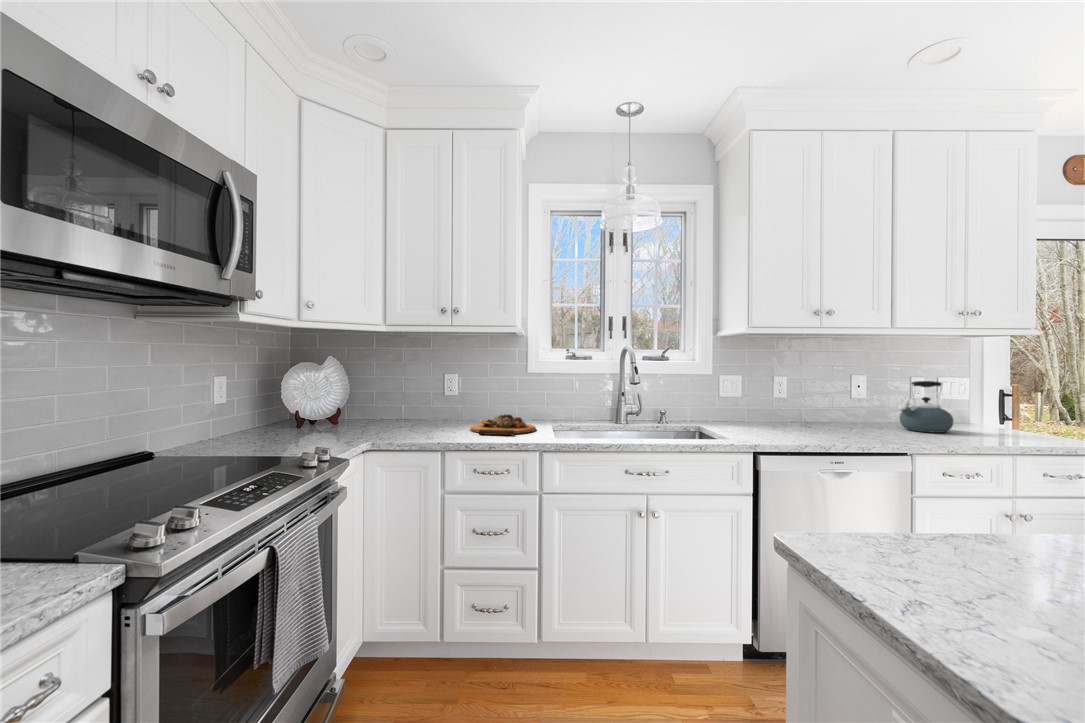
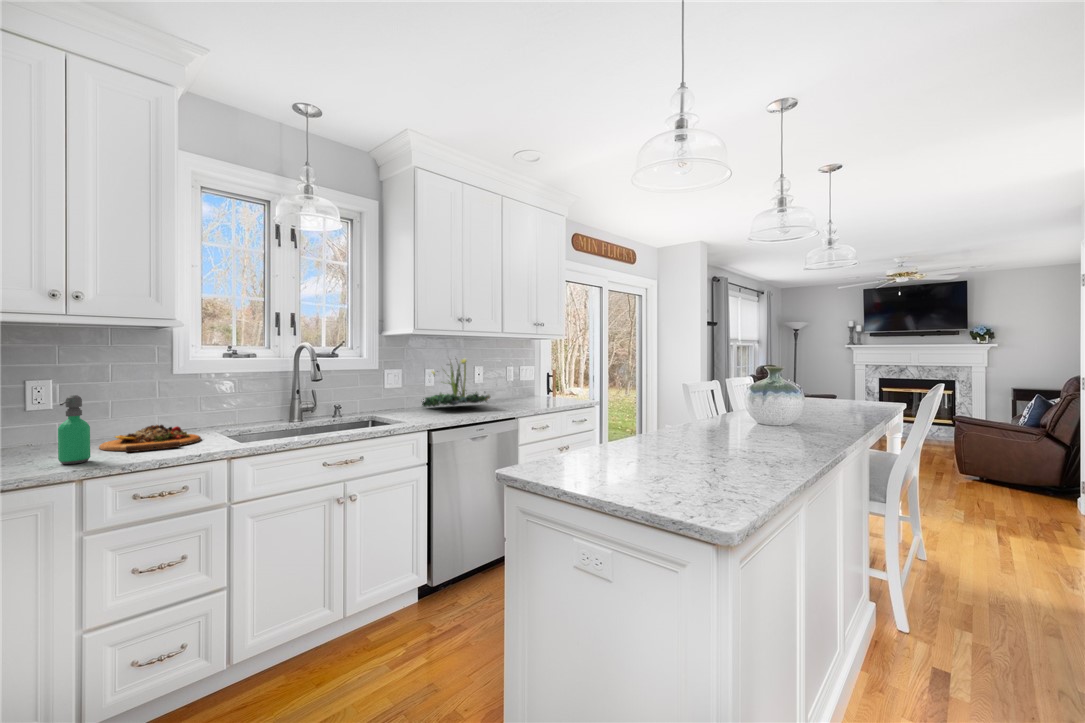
plant: none [767,362,860,427] -> present [422,359,490,407]
kettle: present [898,381,953,433] -> none [508,368,537,404]
soap dispenser: none [435,386,454,438] -> present [58,395,90,464]

